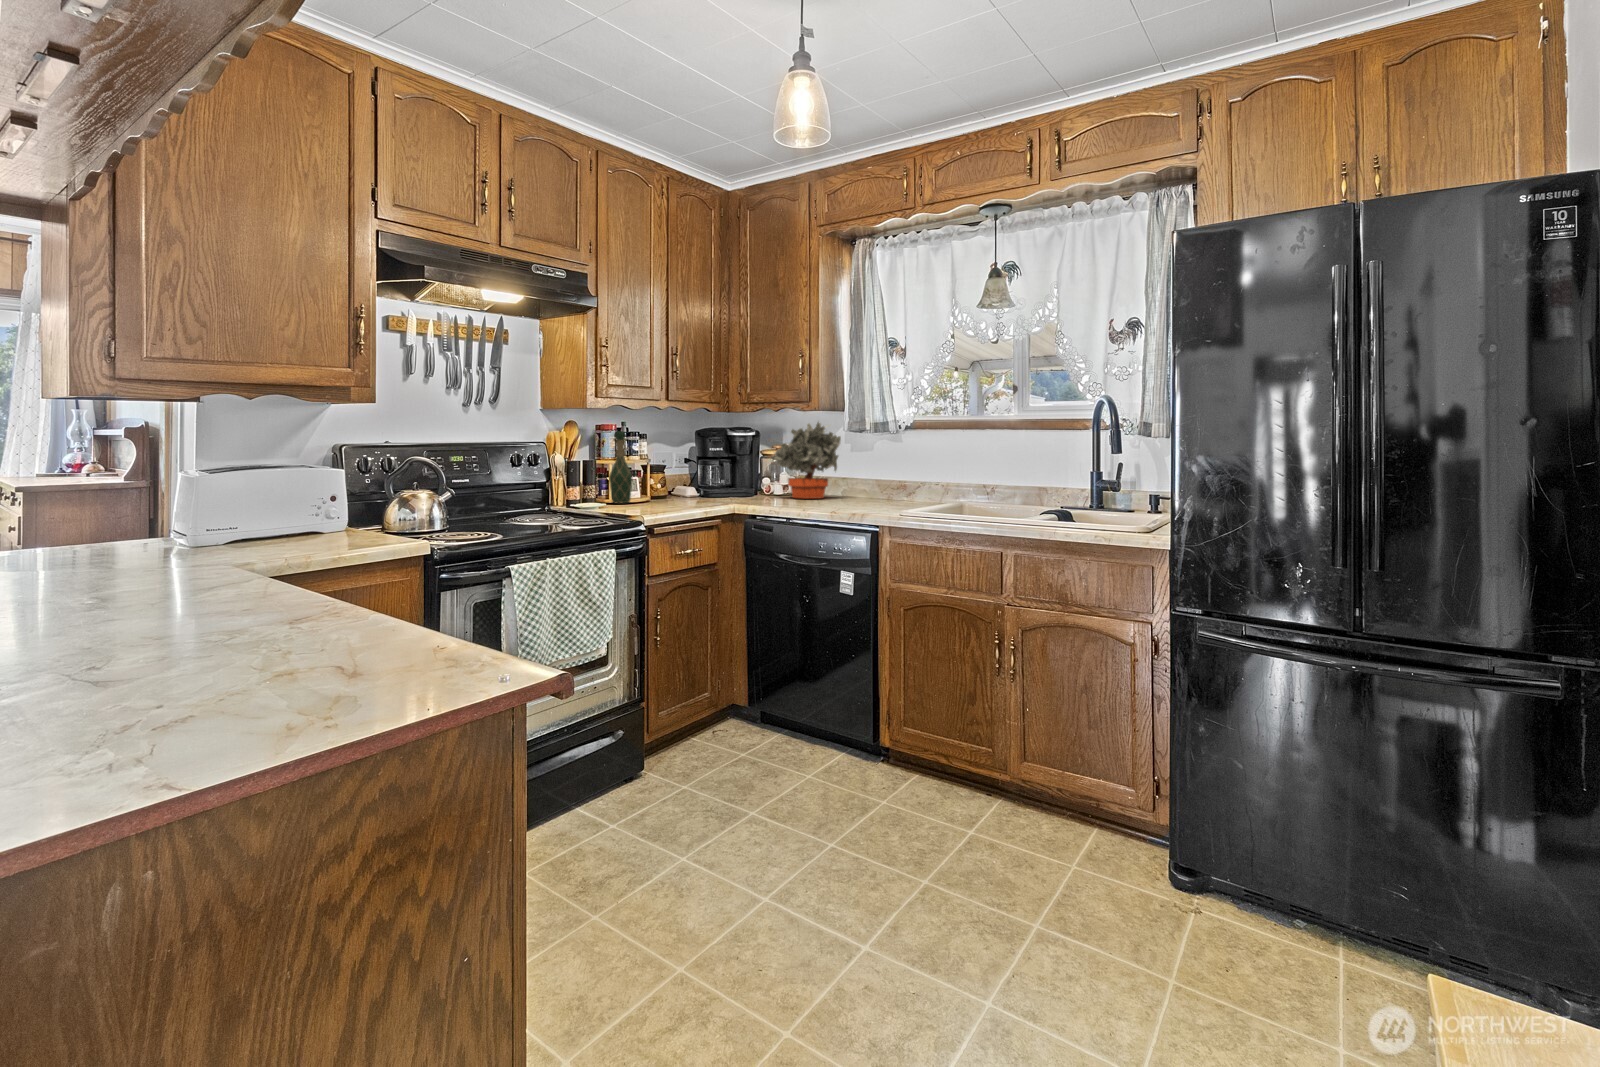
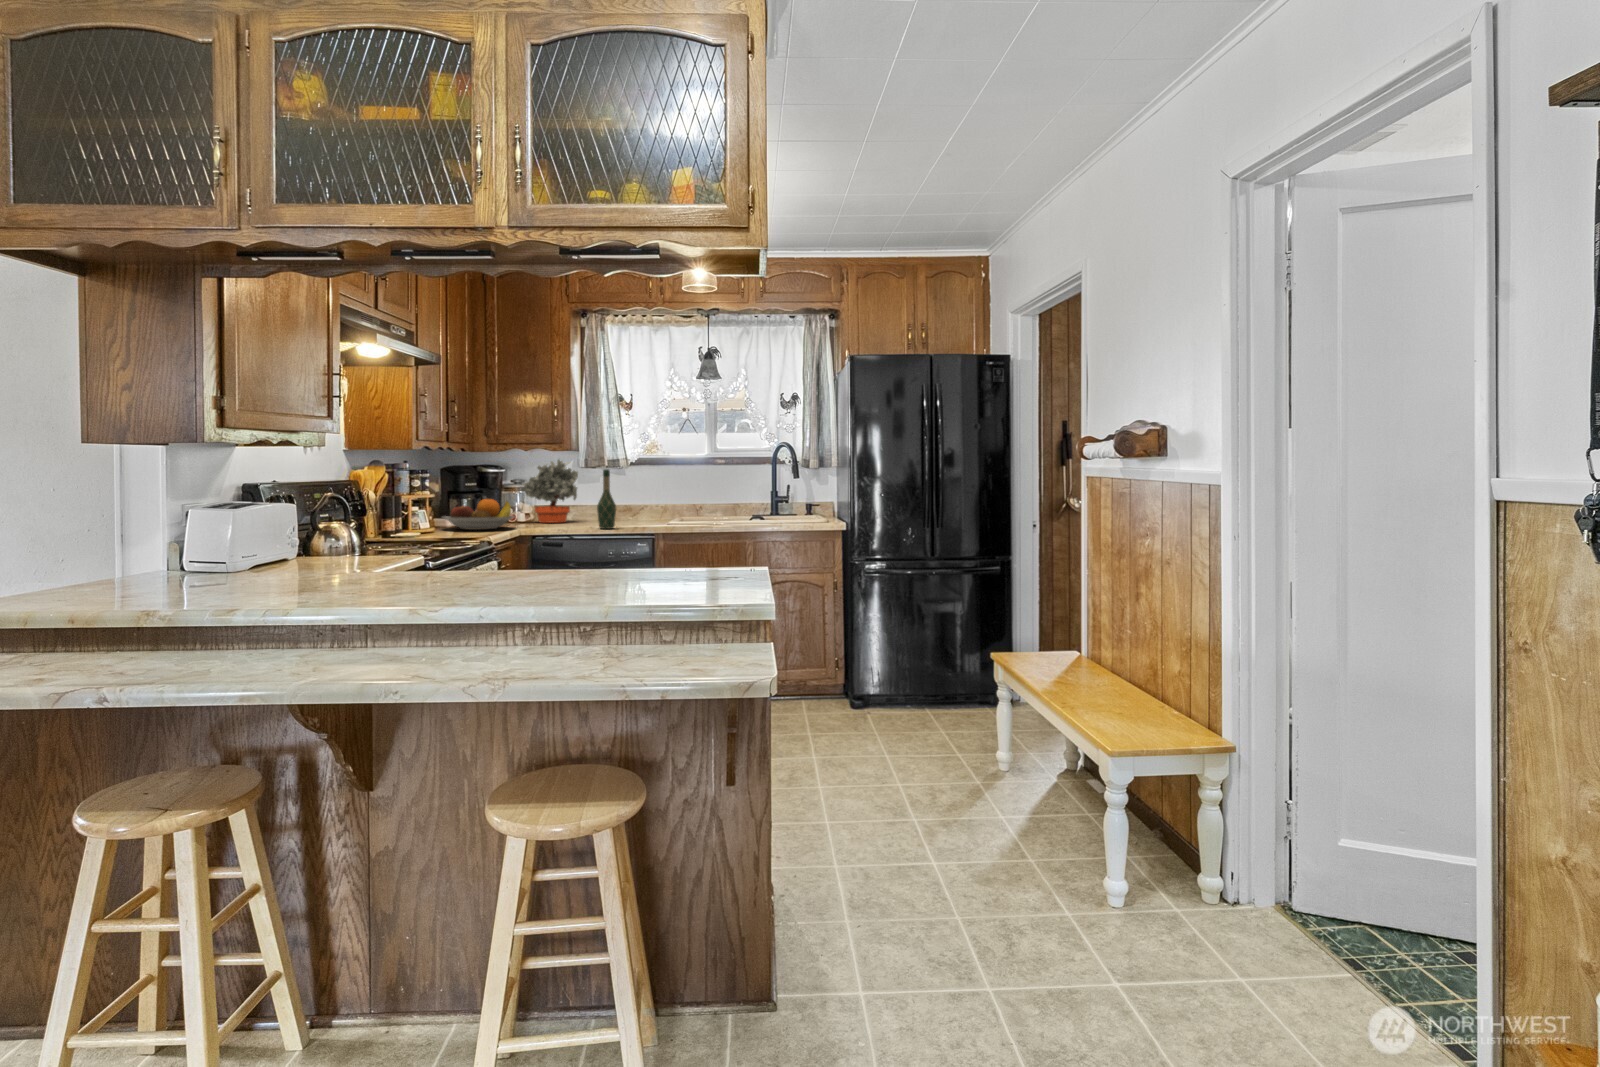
wine bottle: present [609,431,632,503] -> present [597,469,616,529]
fruit bowl: none [662,468,748,505] -> present [442,499,514,530]

